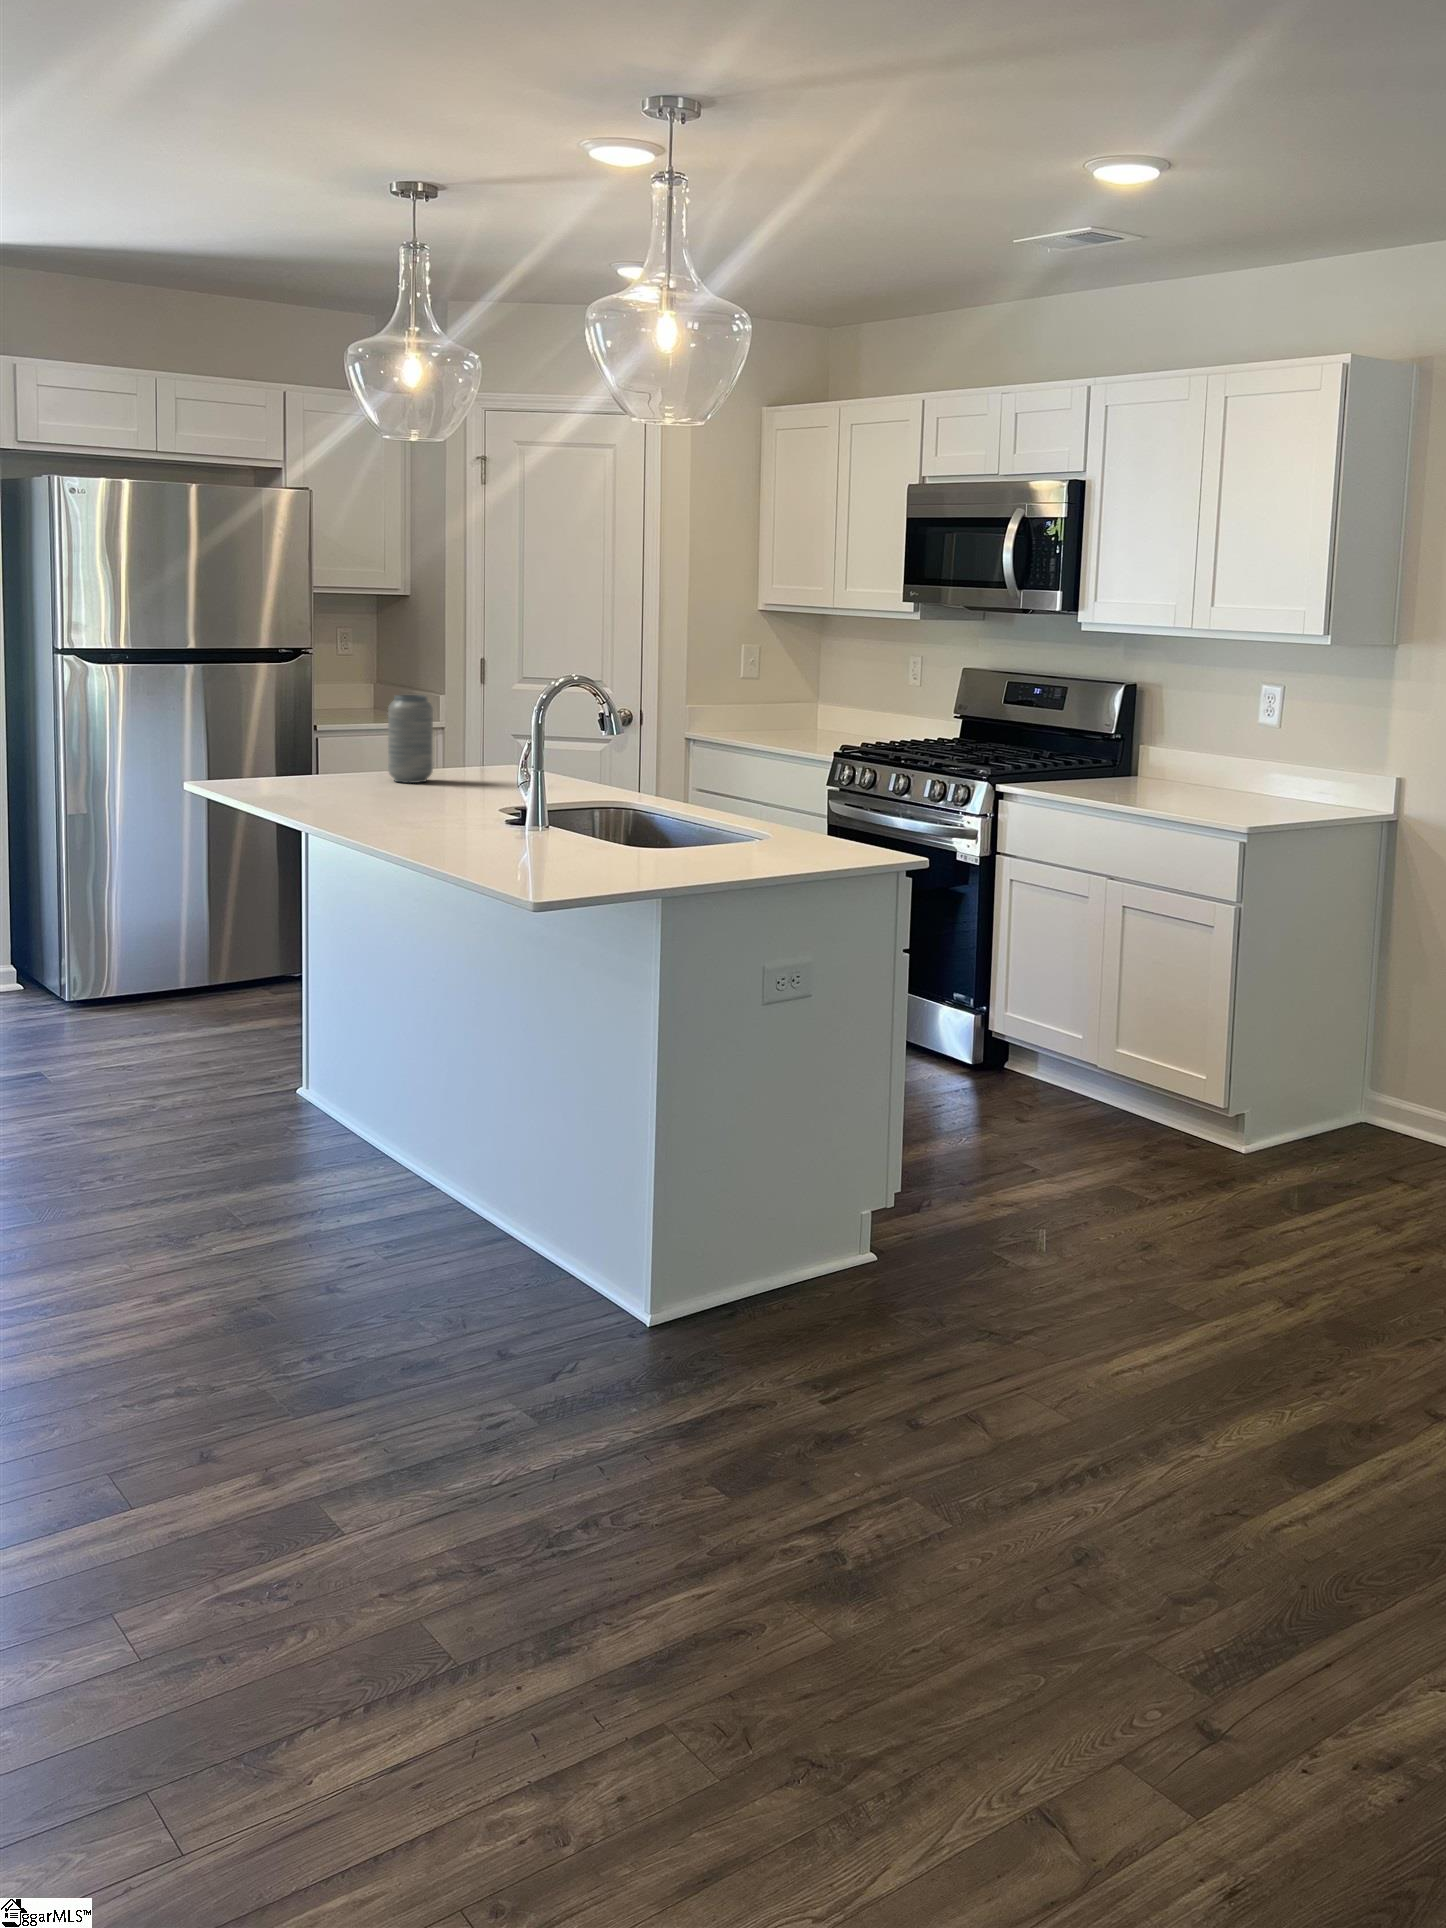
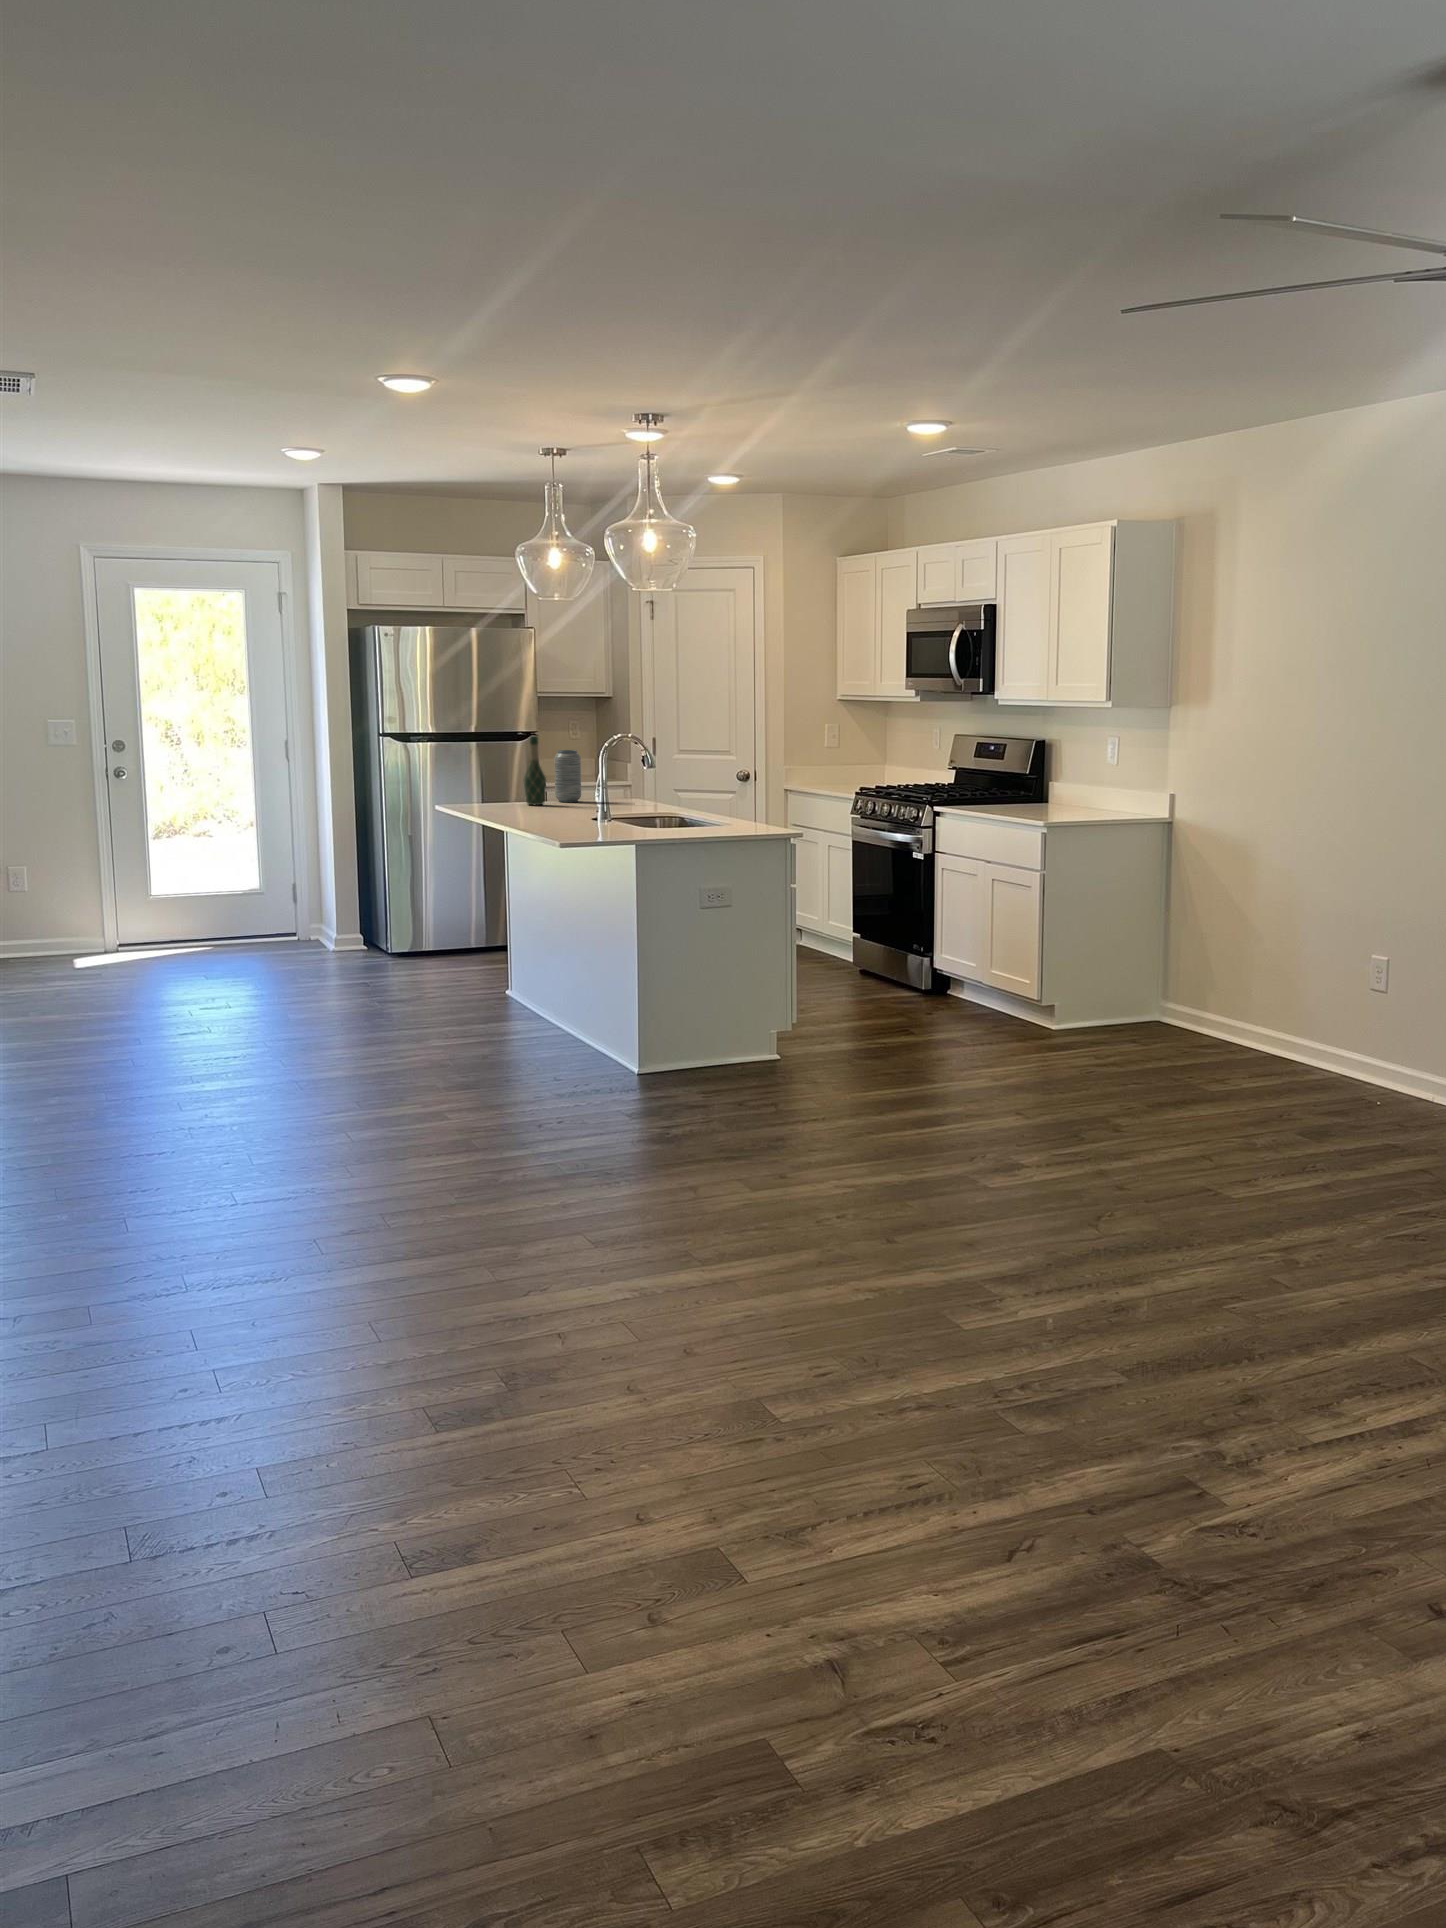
wine bottle: none [346,673,385,793] -> present [524,736,546,805]

